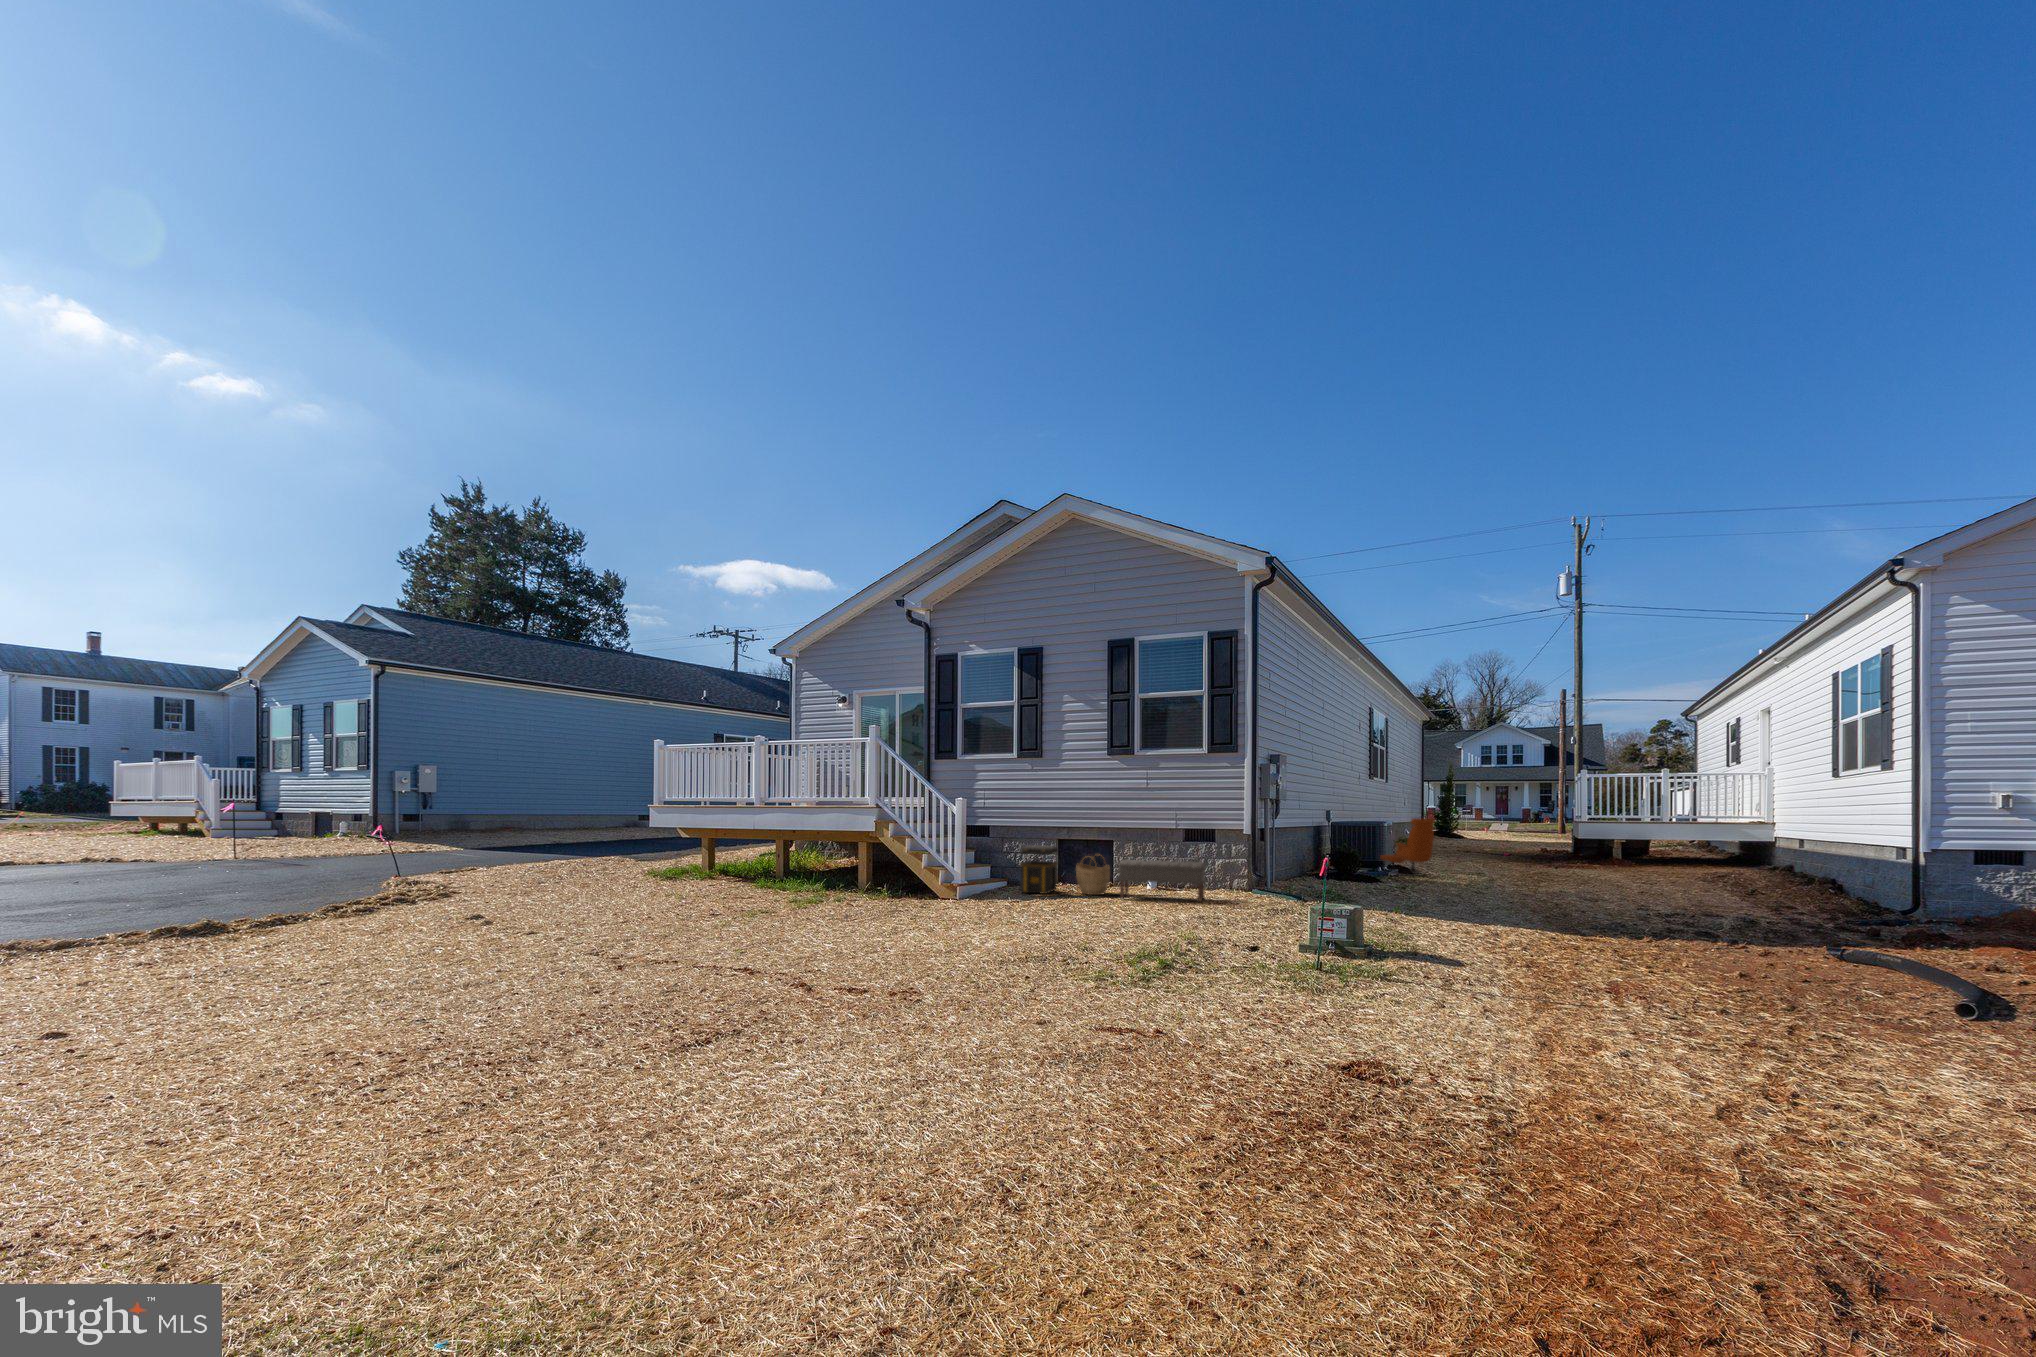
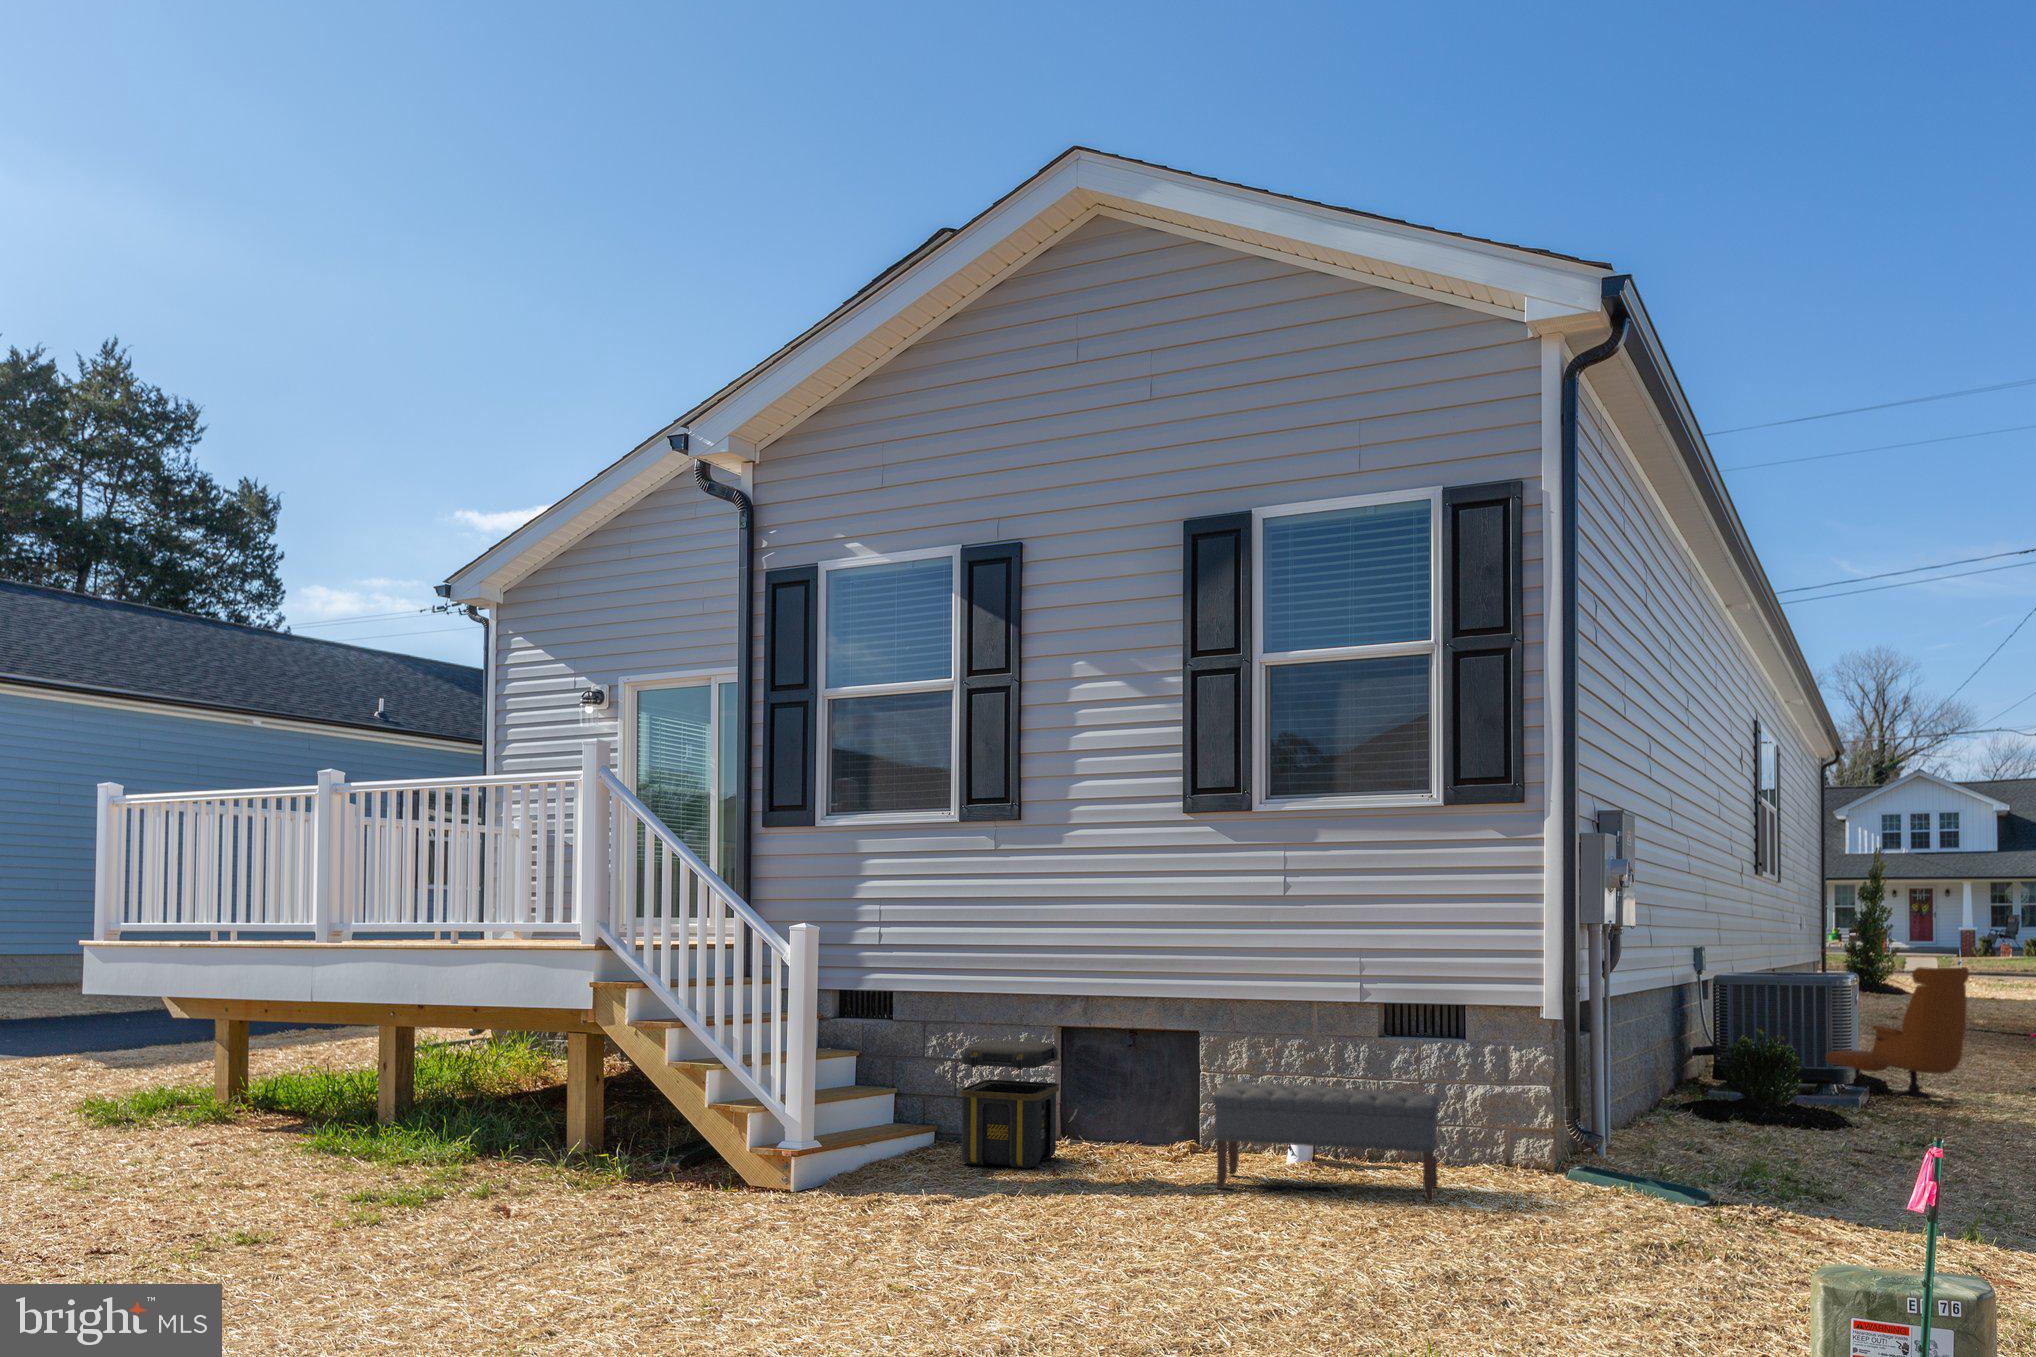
woven basket: present [1076,857,1110,895] -> none [1104,1065,1191,1173]

